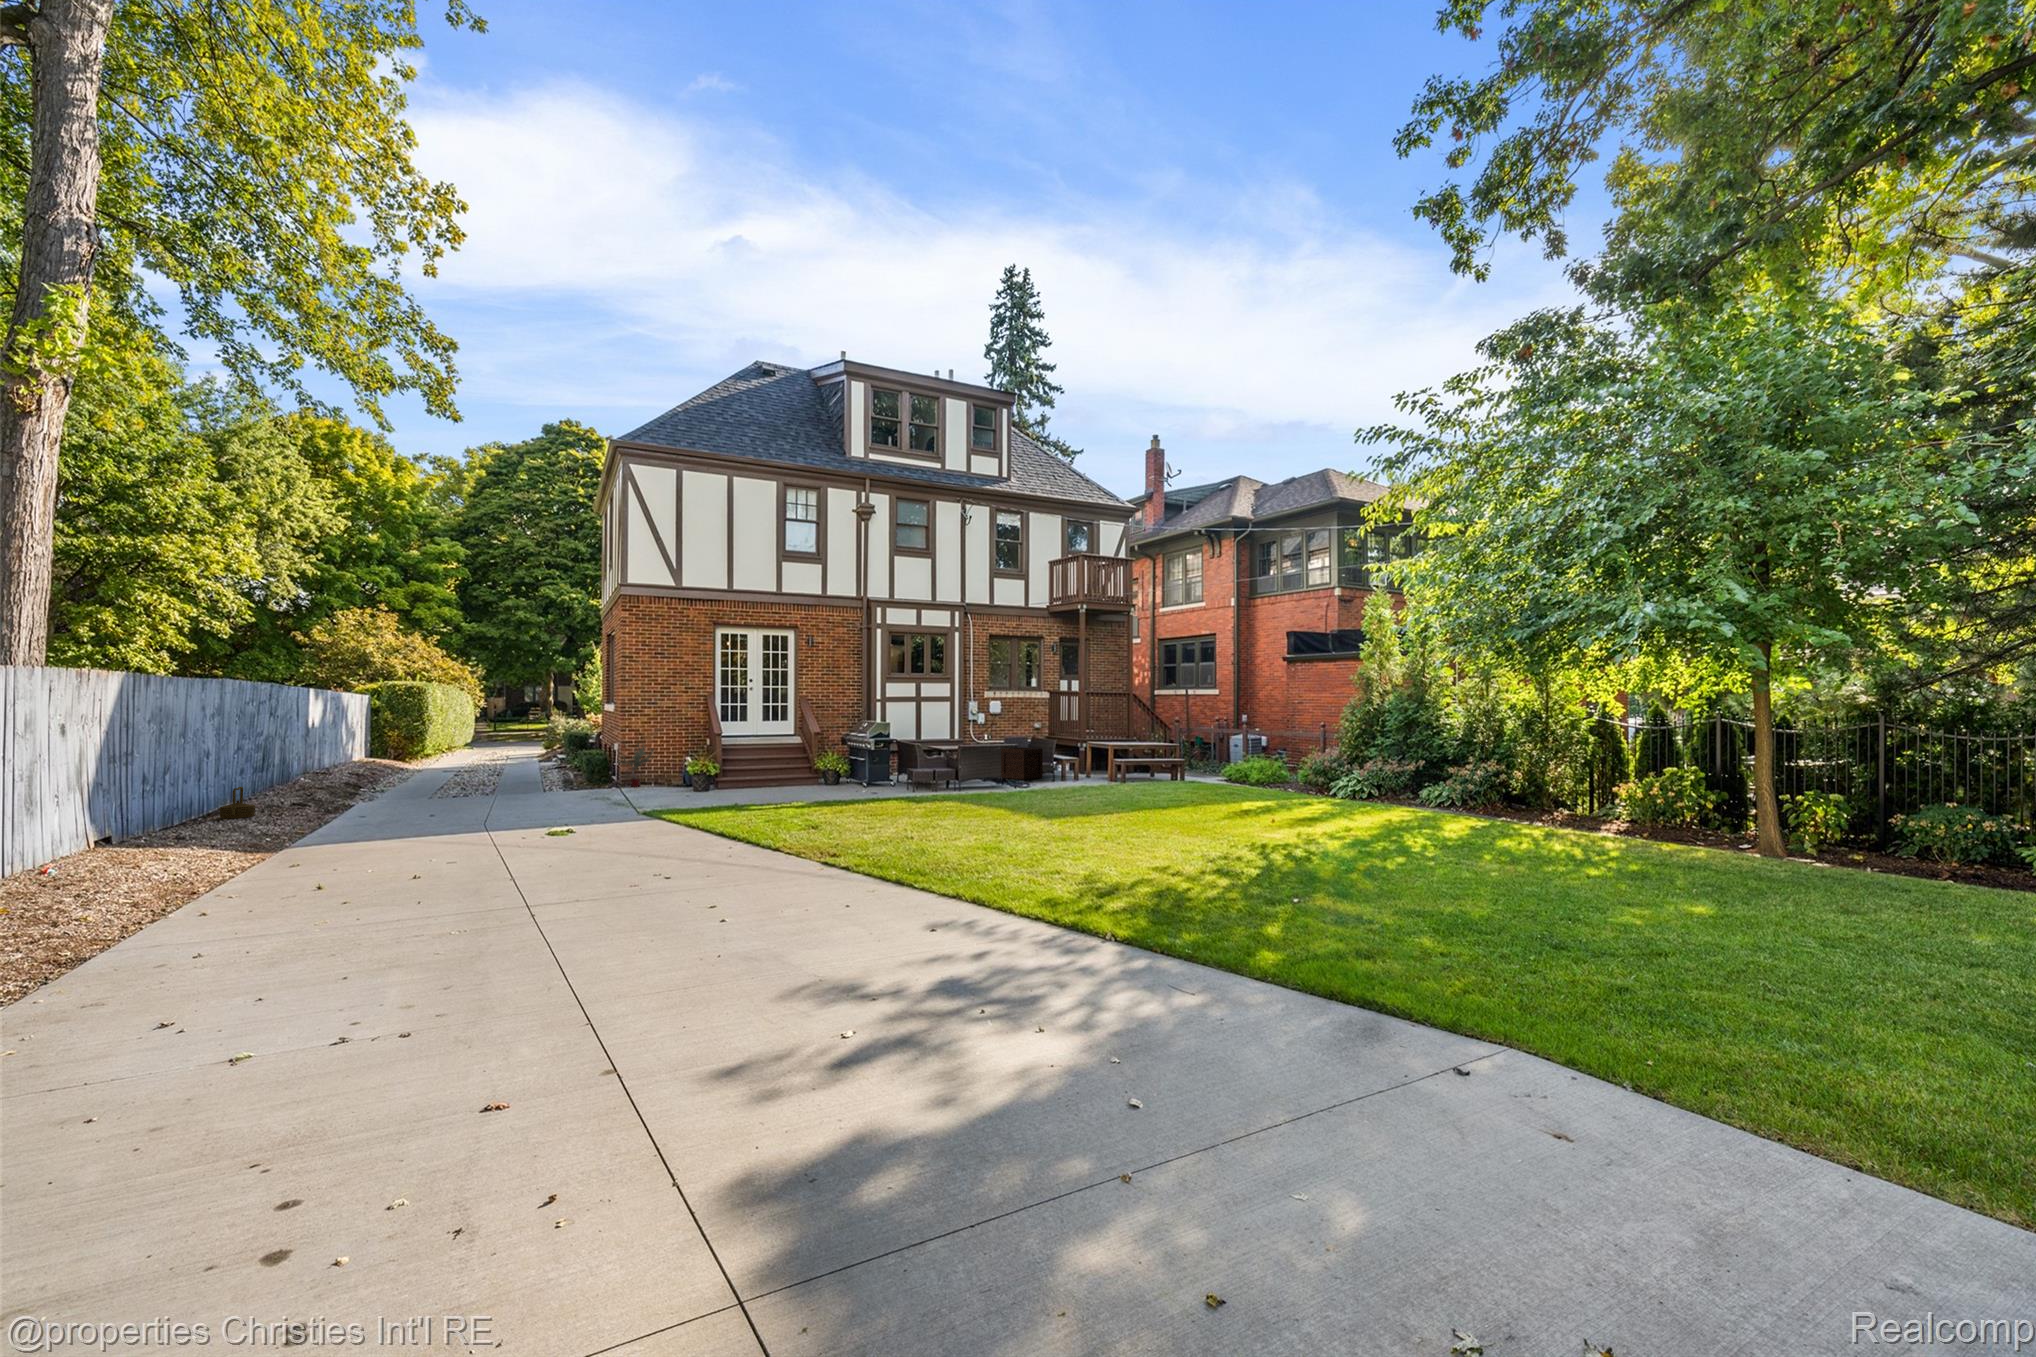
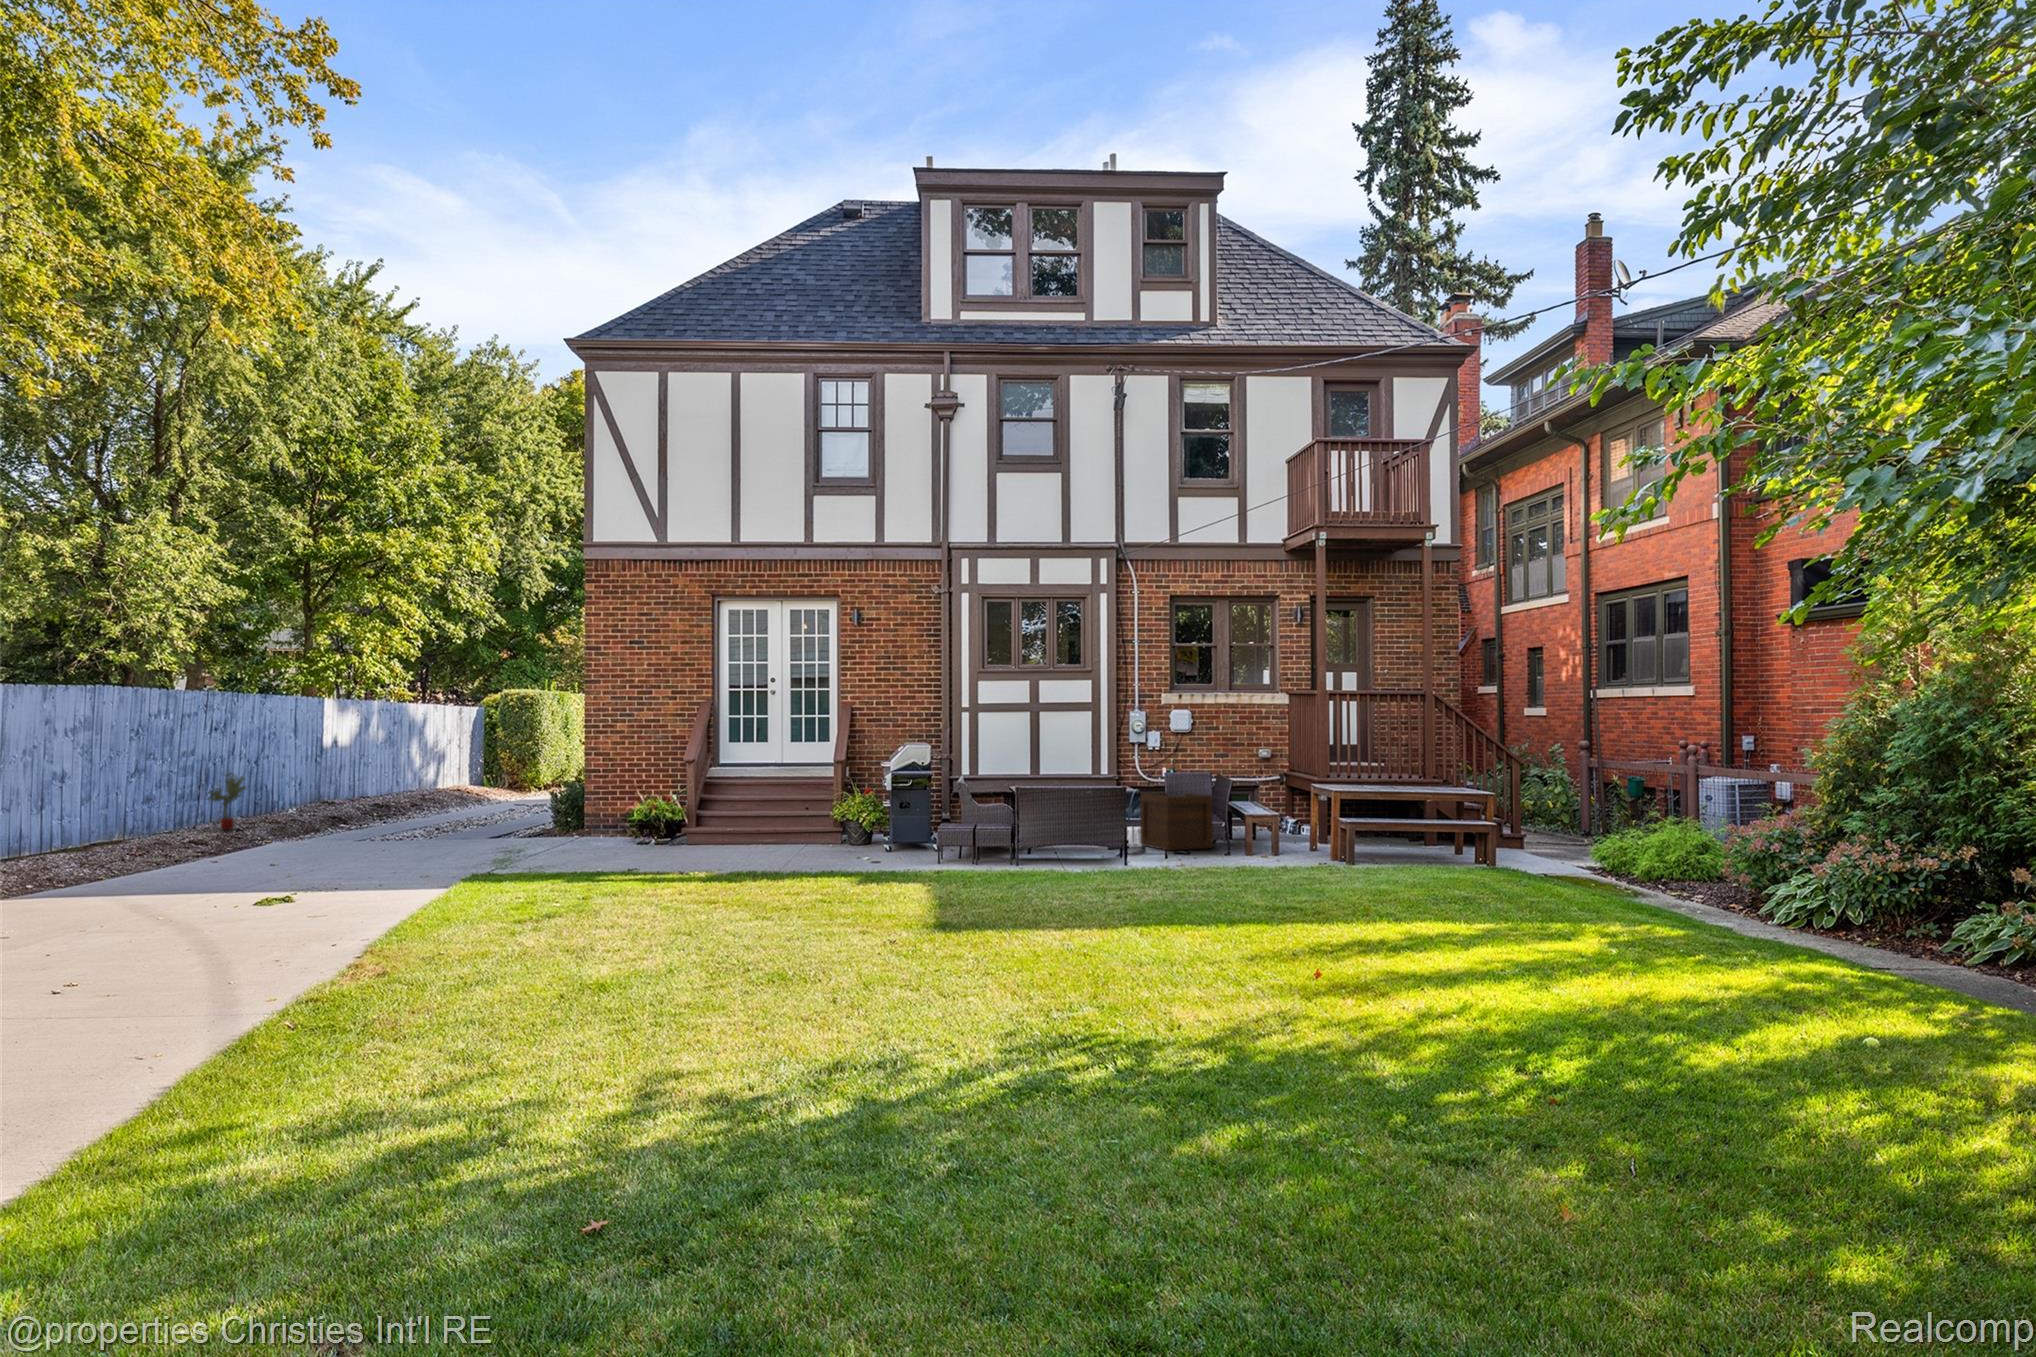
potted tree: present [619,743,653,787] -> present [209,770,246,830]
woven basket: present [219,787,256,818] -> none [47,821,90,860]

